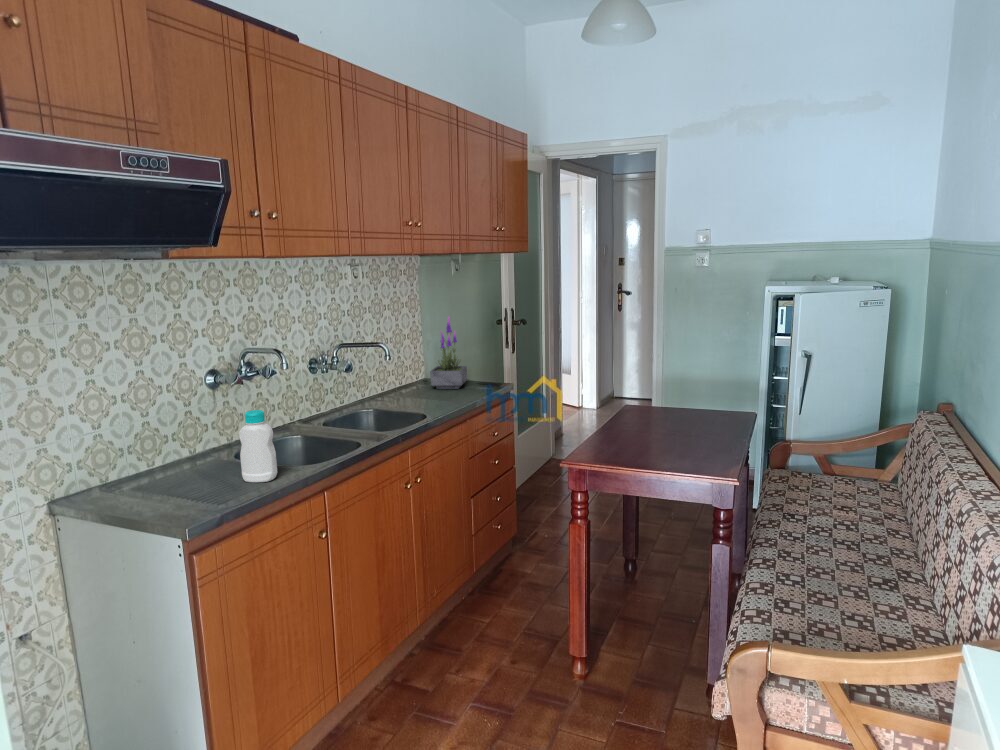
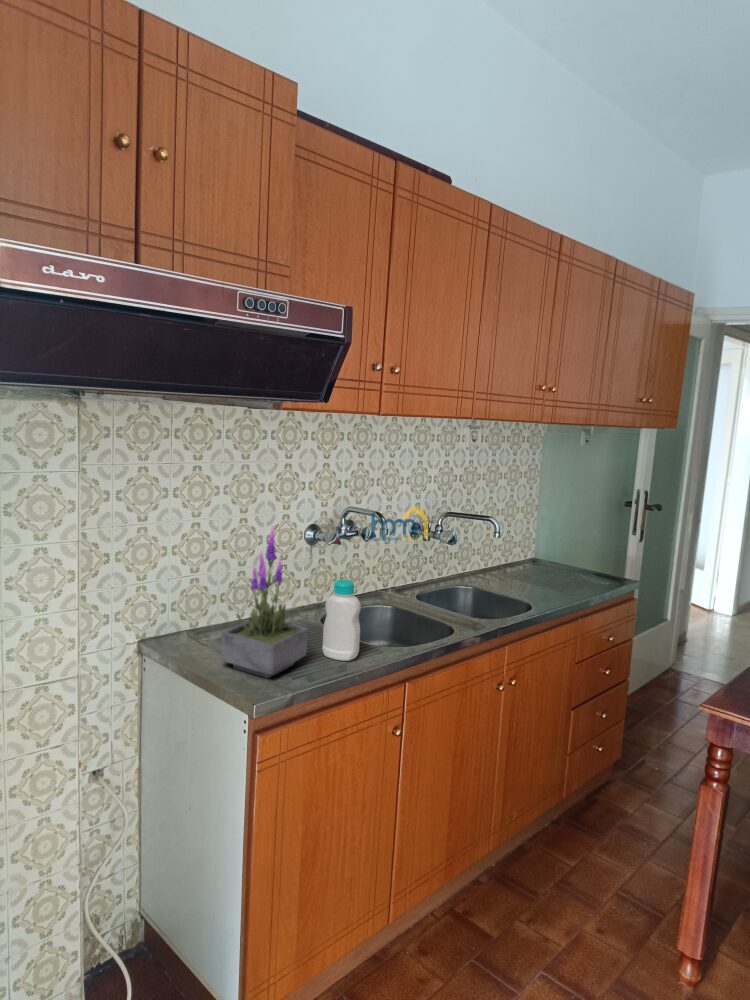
potted plant: present [430,317,467,389] -> present [221,528,308,678]

